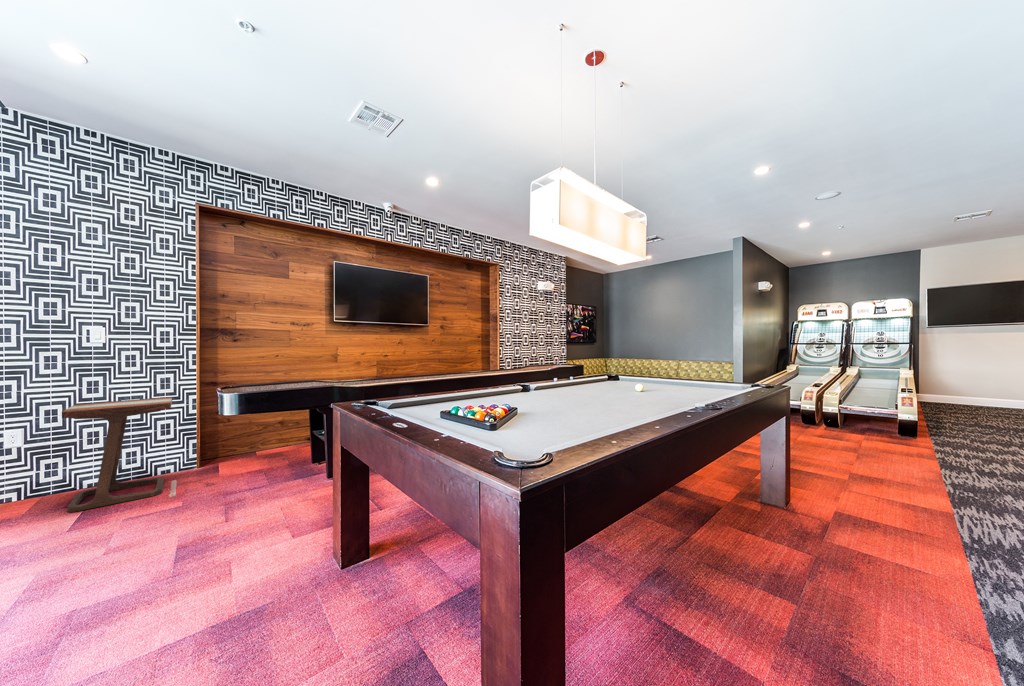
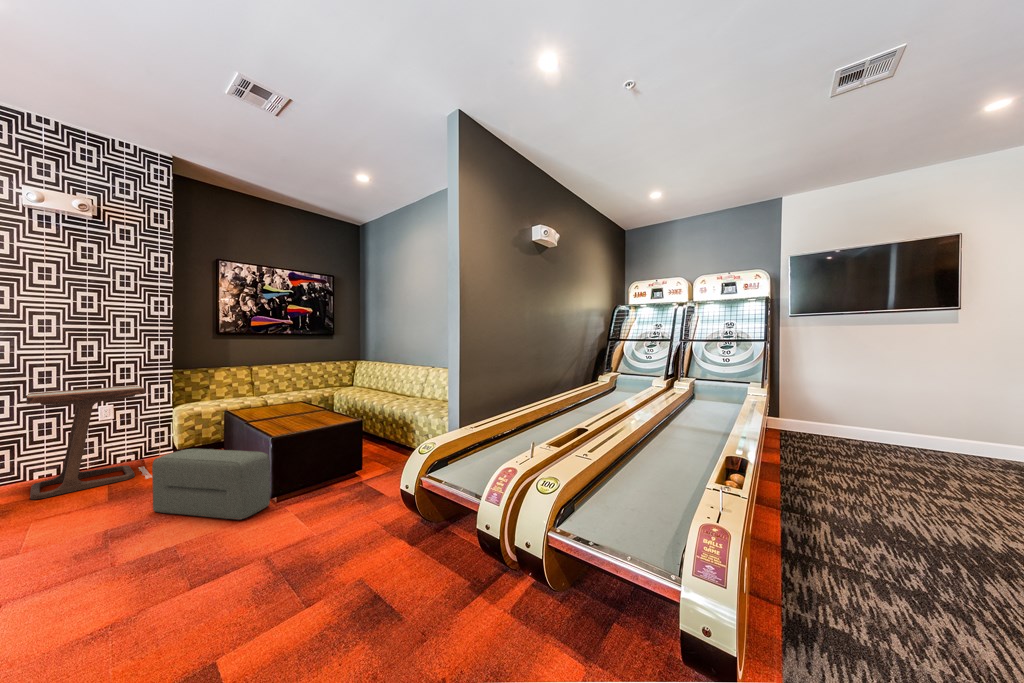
pouf: none [147,477,255,572] -> present [152,449,270,520]

